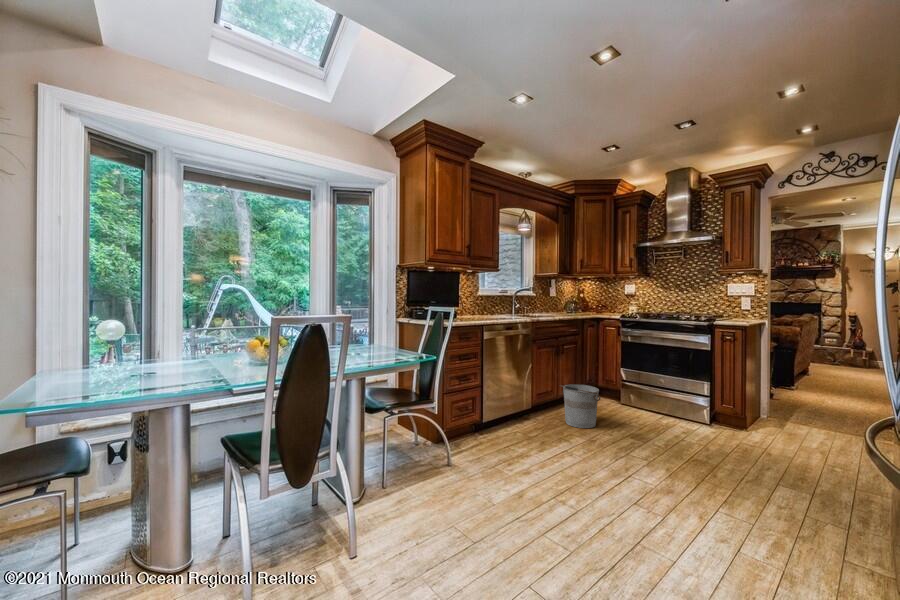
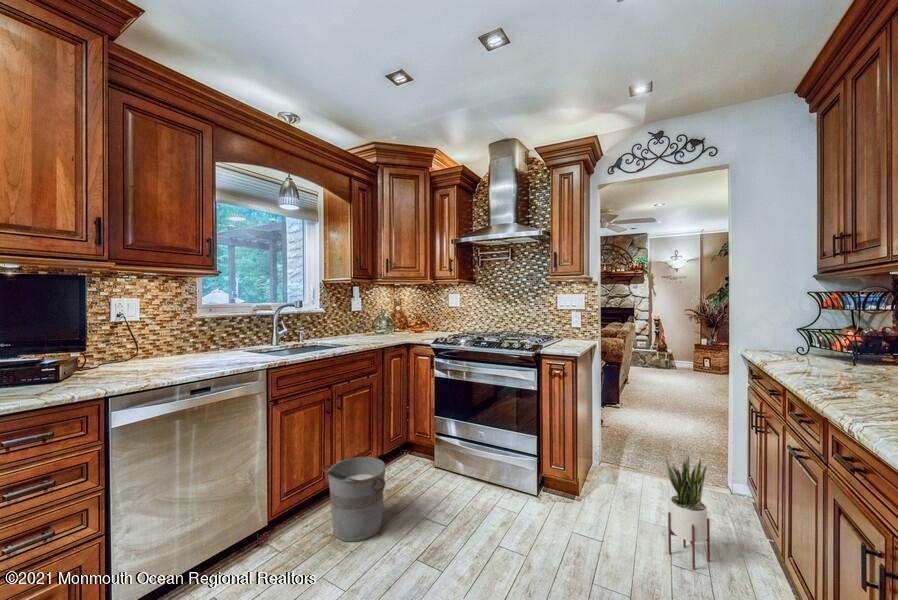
potted plant: none [812,392,850,469] -> present [664,453,710,569]

